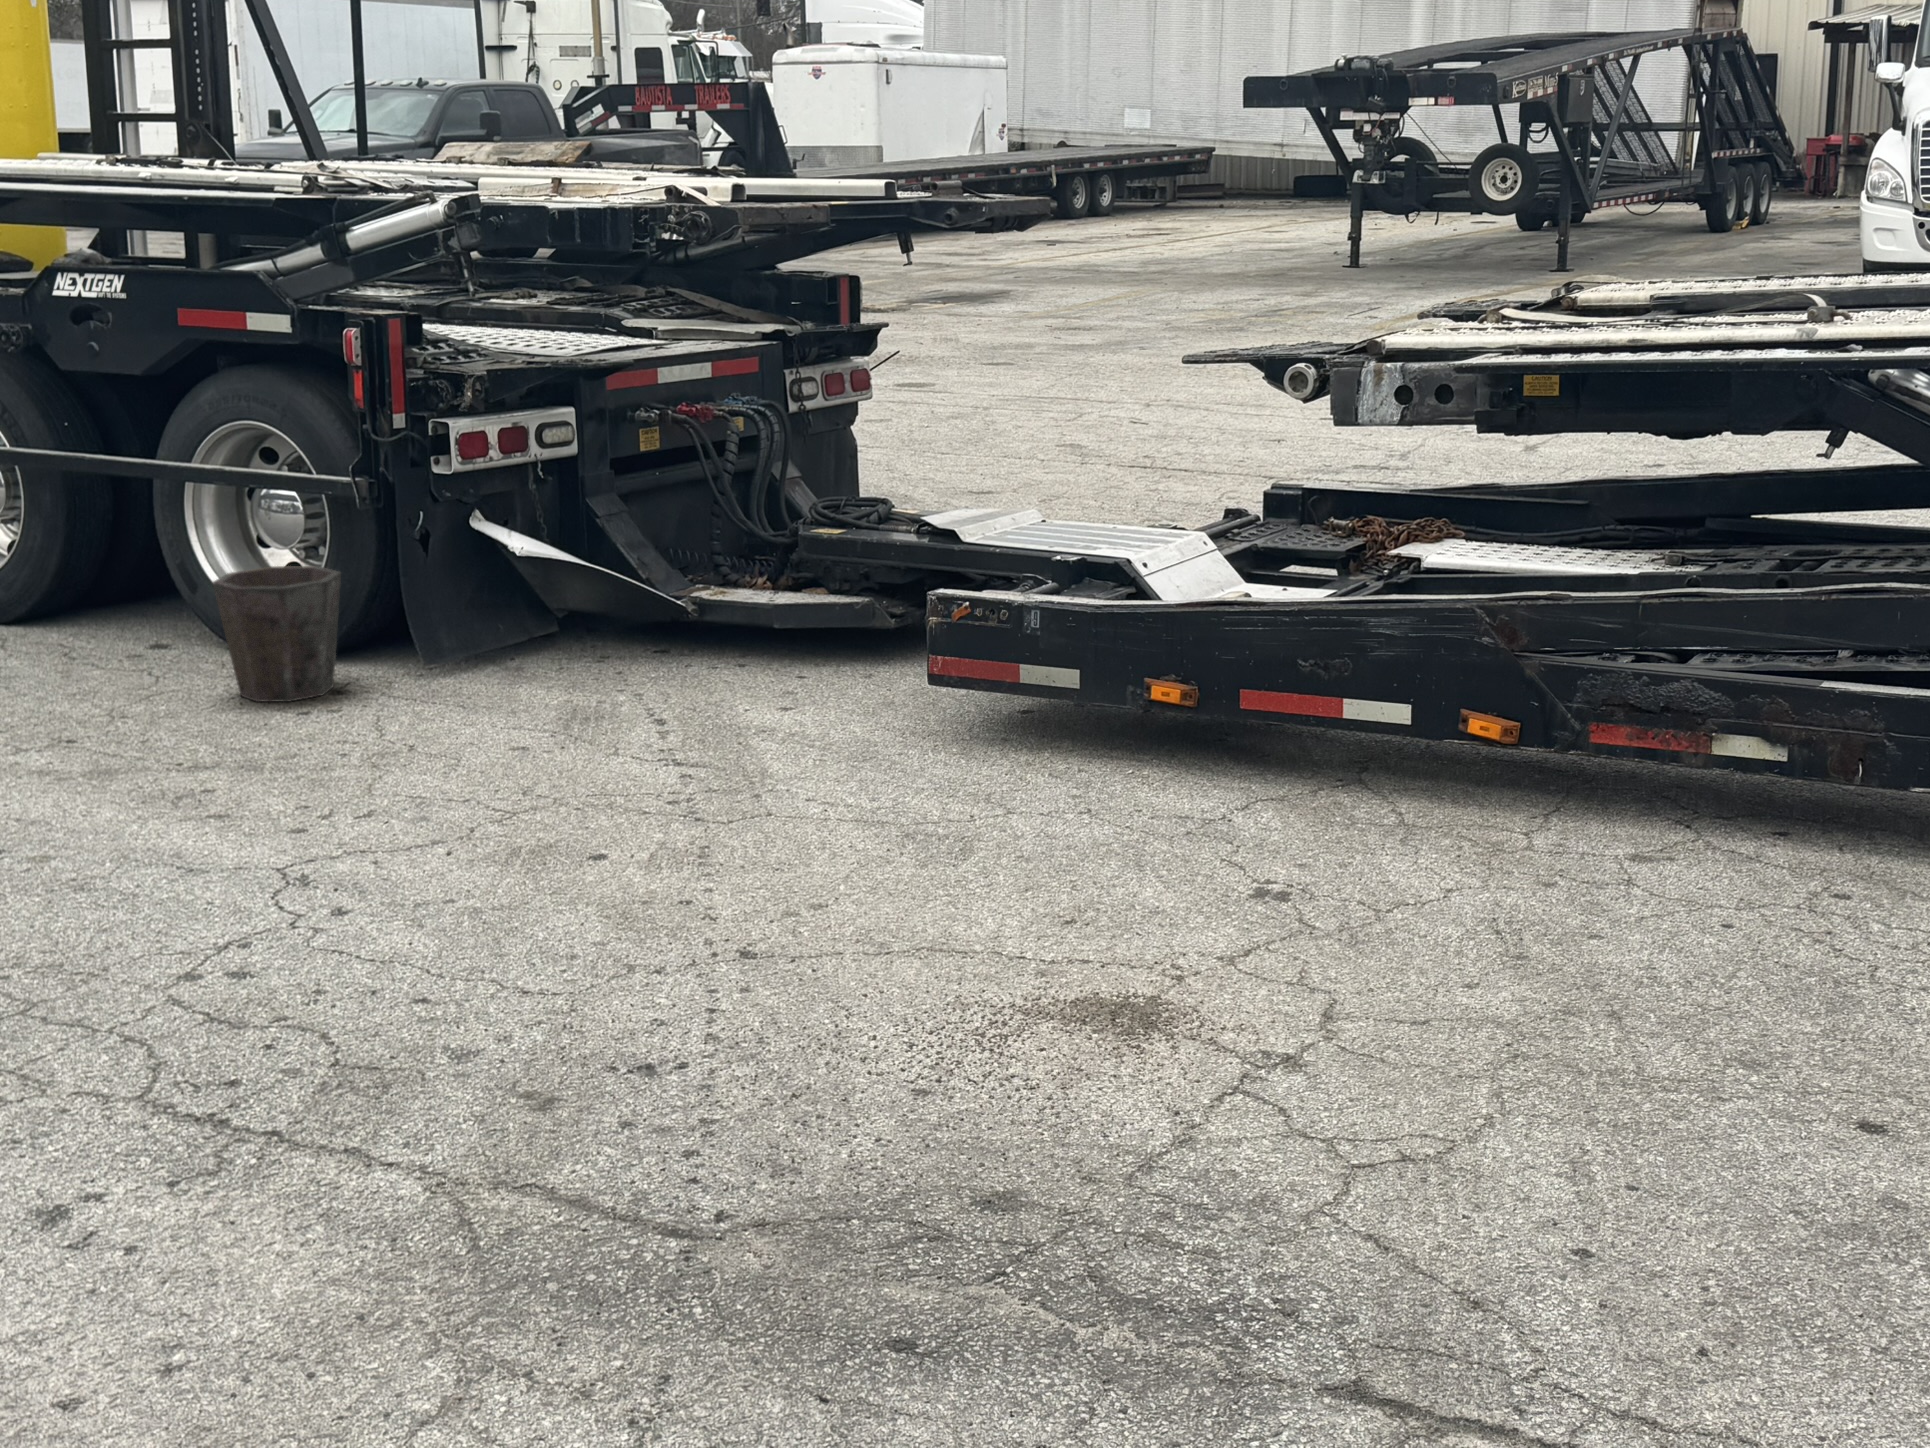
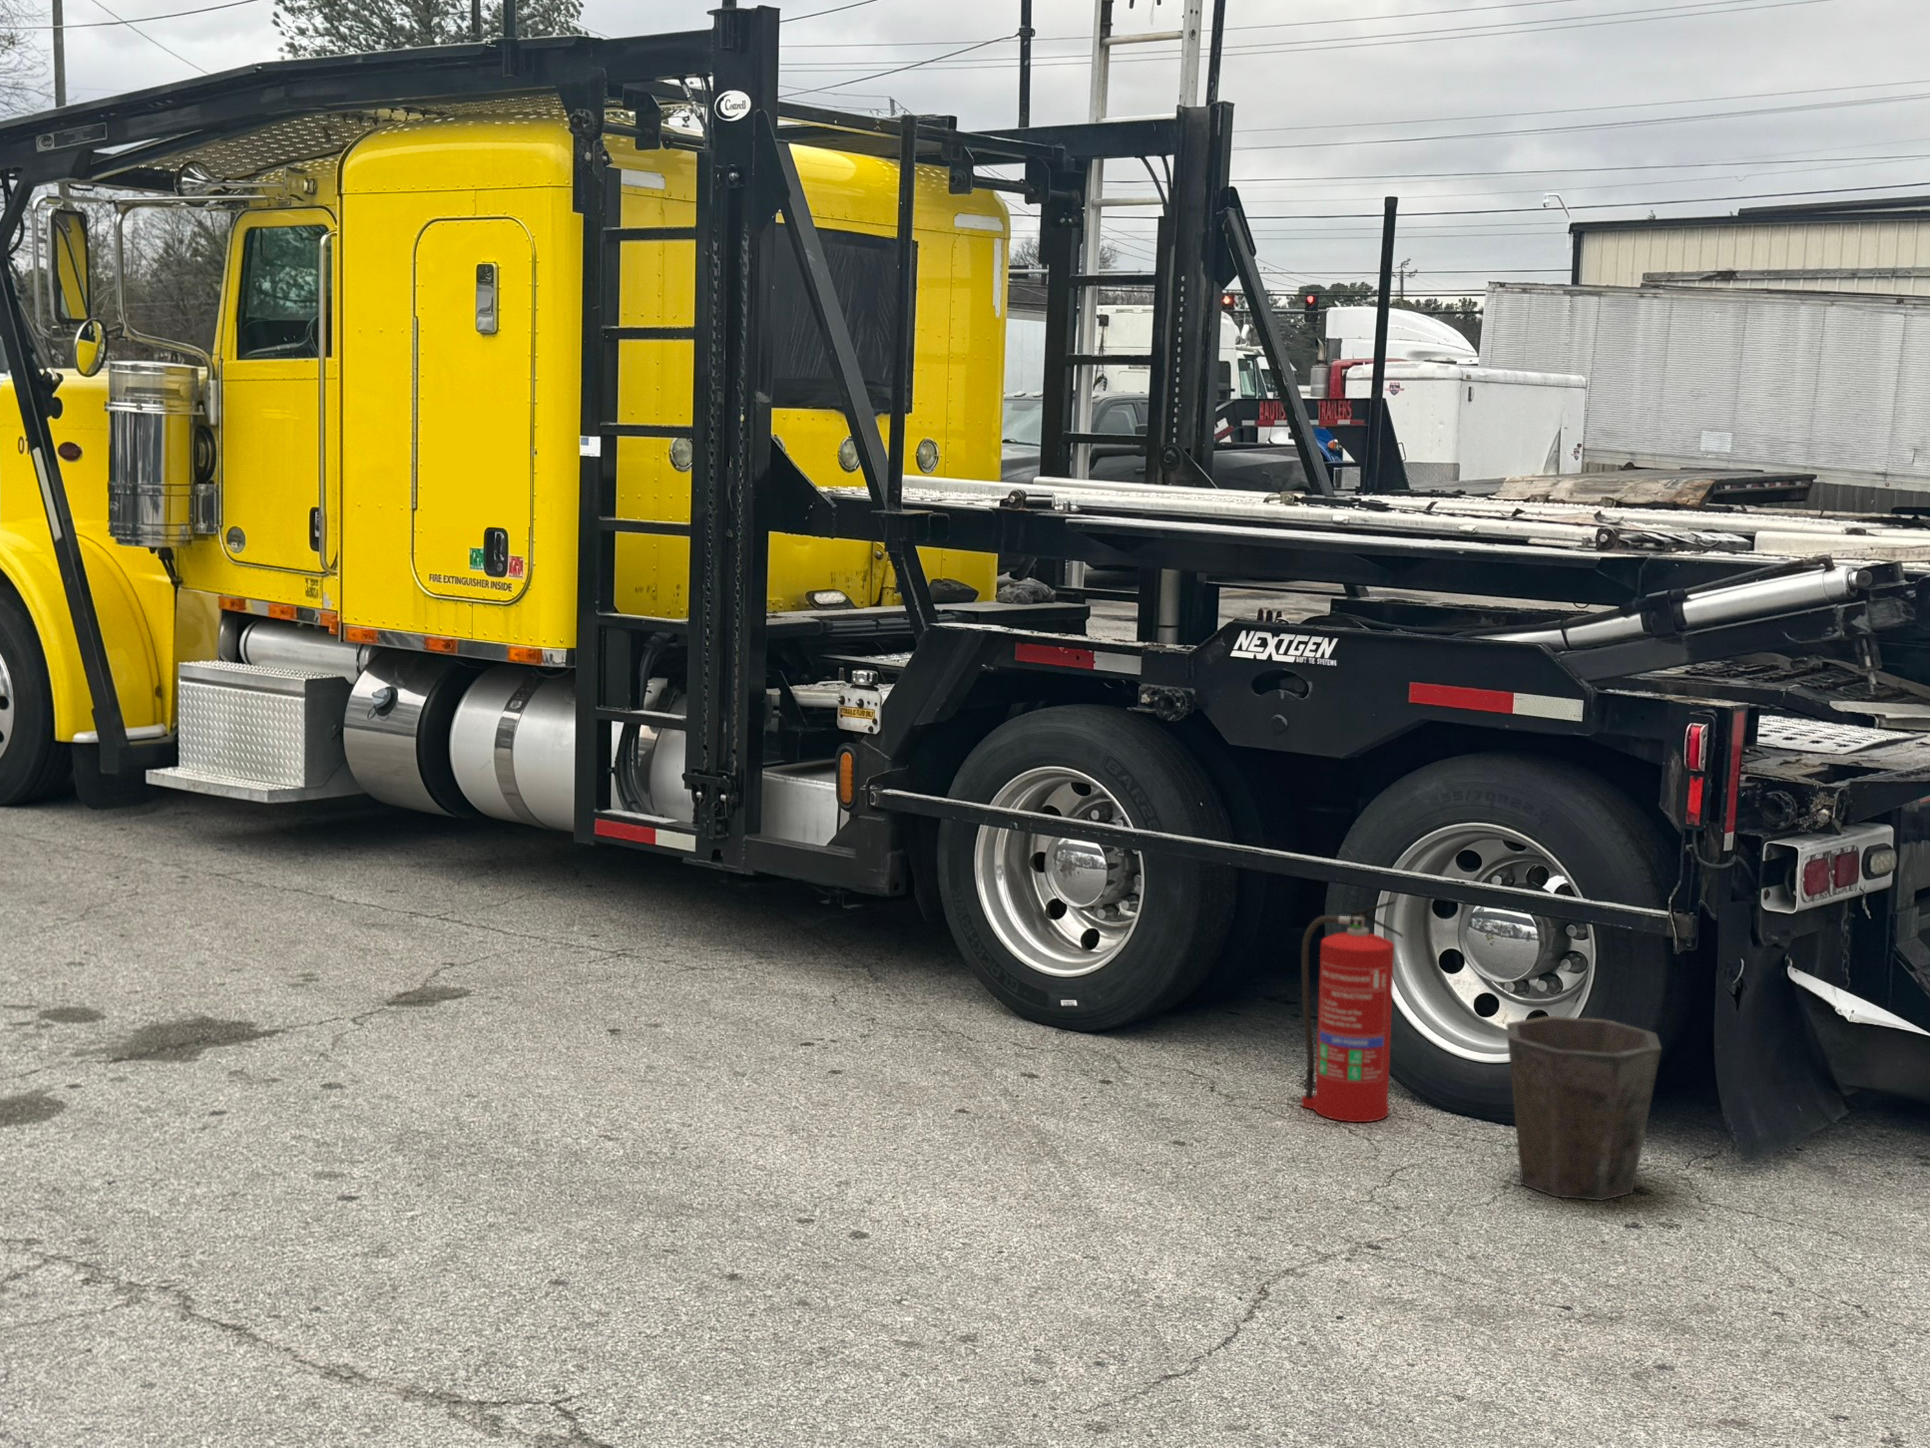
fire extinguisher: none [112,487,196,666] -> present [1302,901,1402,1122]

